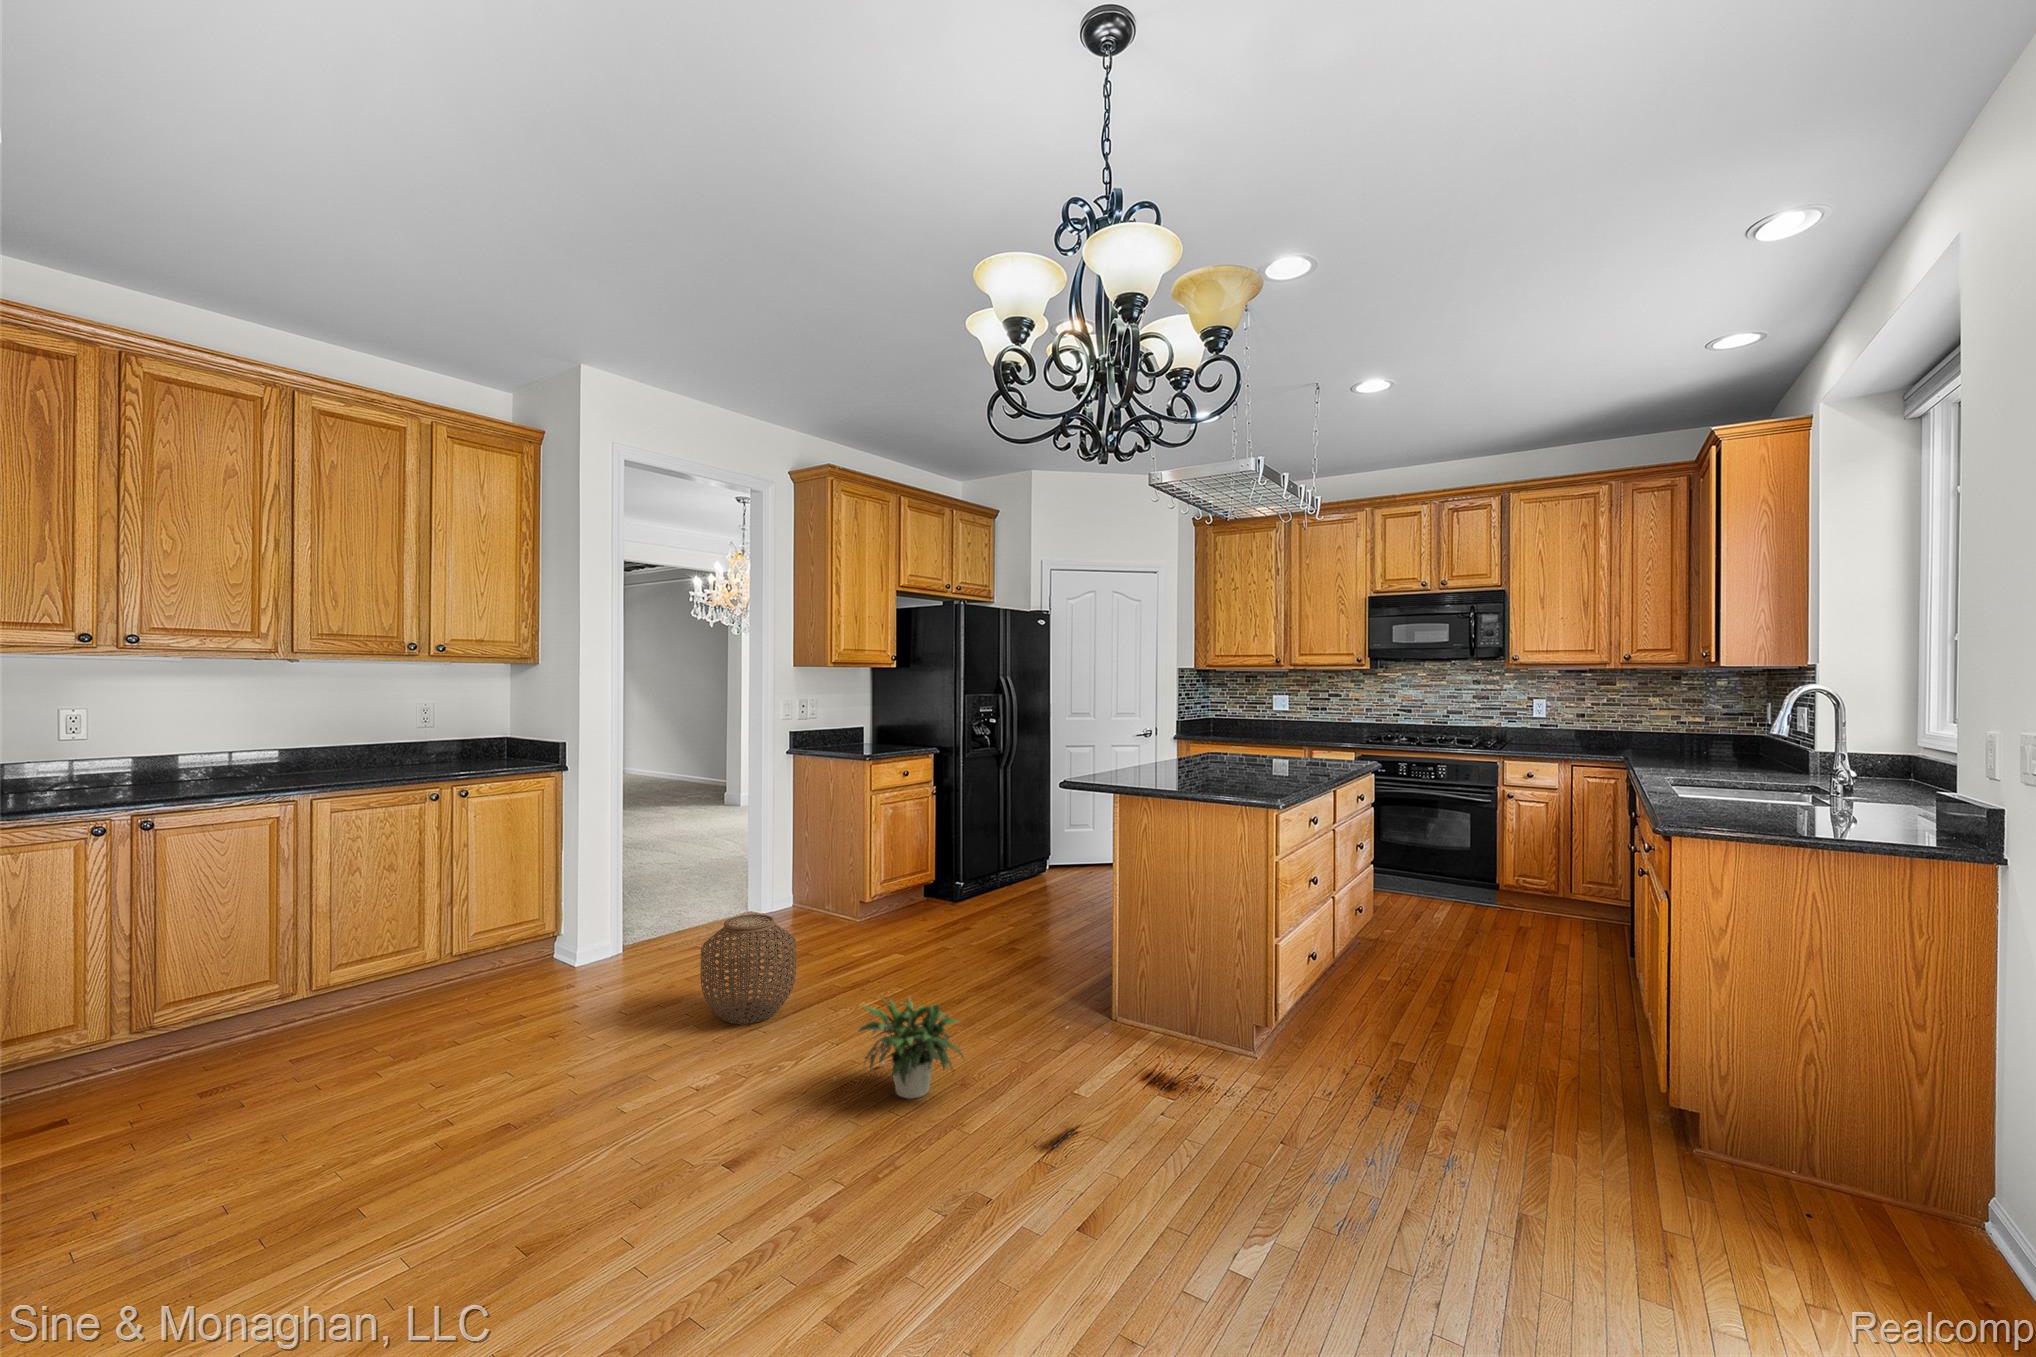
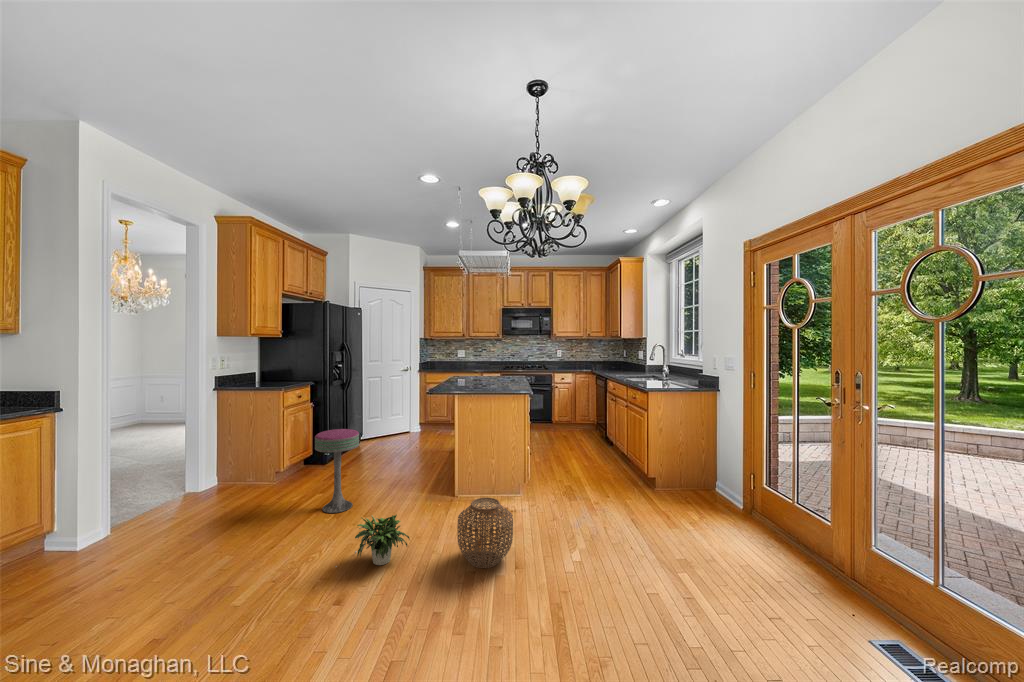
bar stool: none [880,832,959,990] -> present [315,429,359,513]
woven basket: present [701,914,796,1024] -> present [457,498,513,568]

